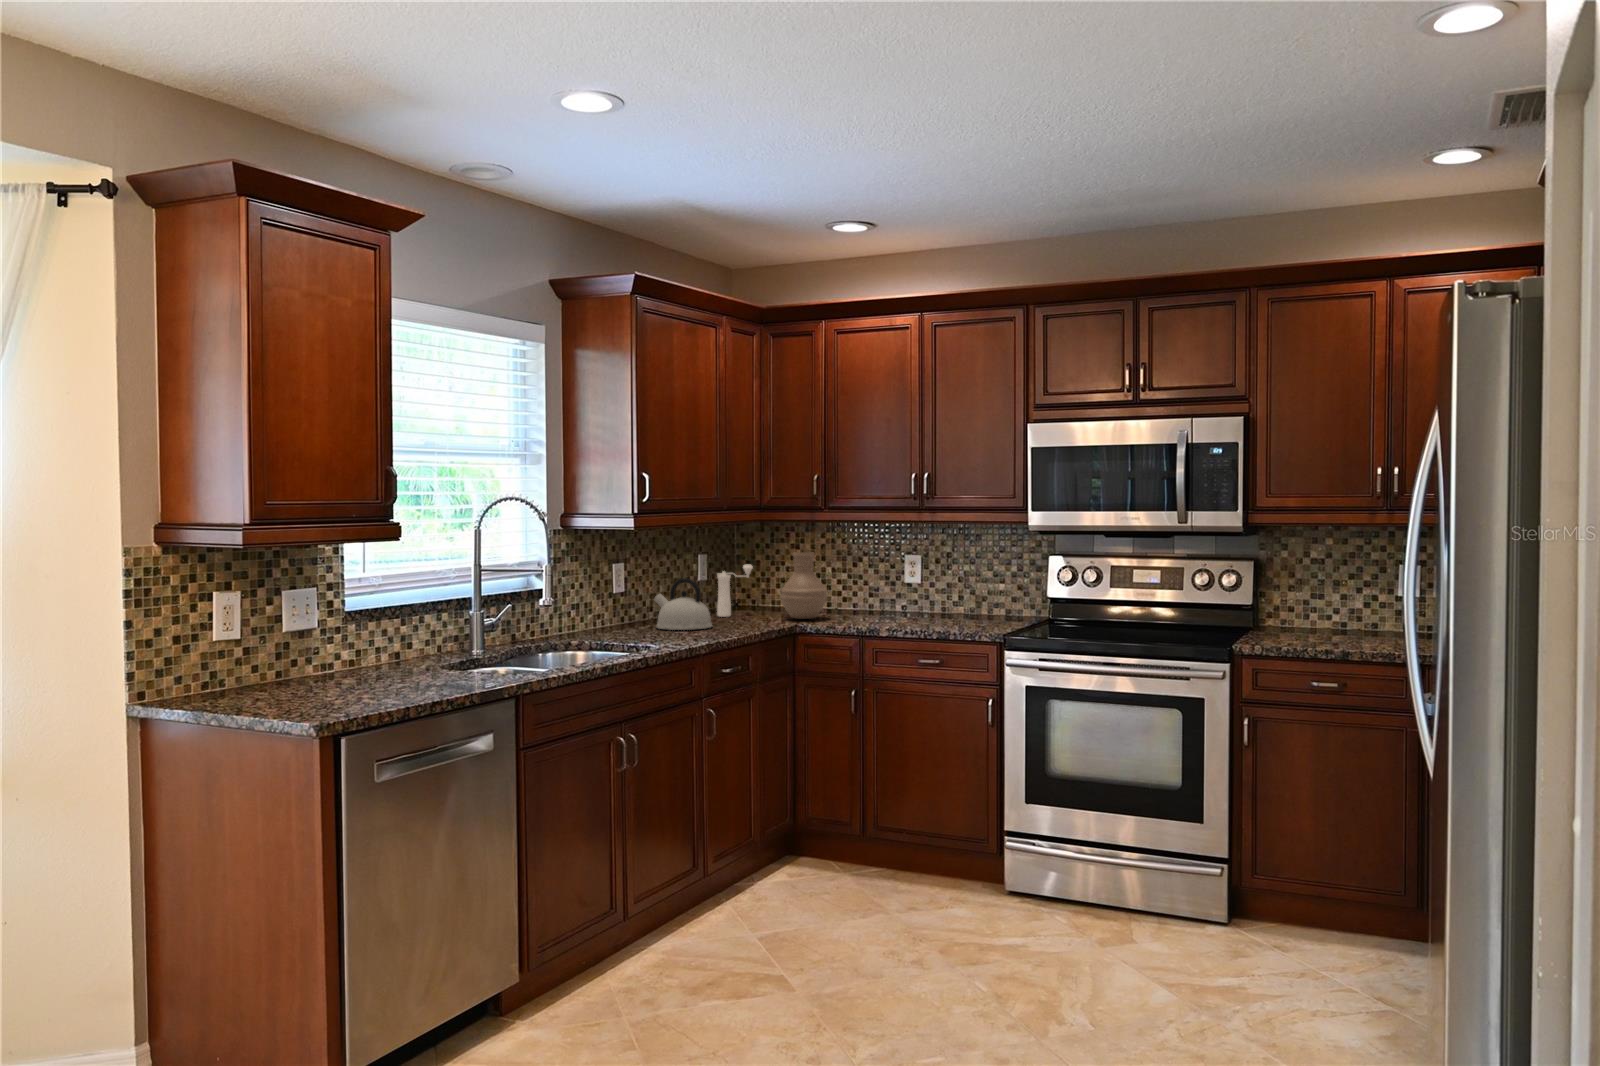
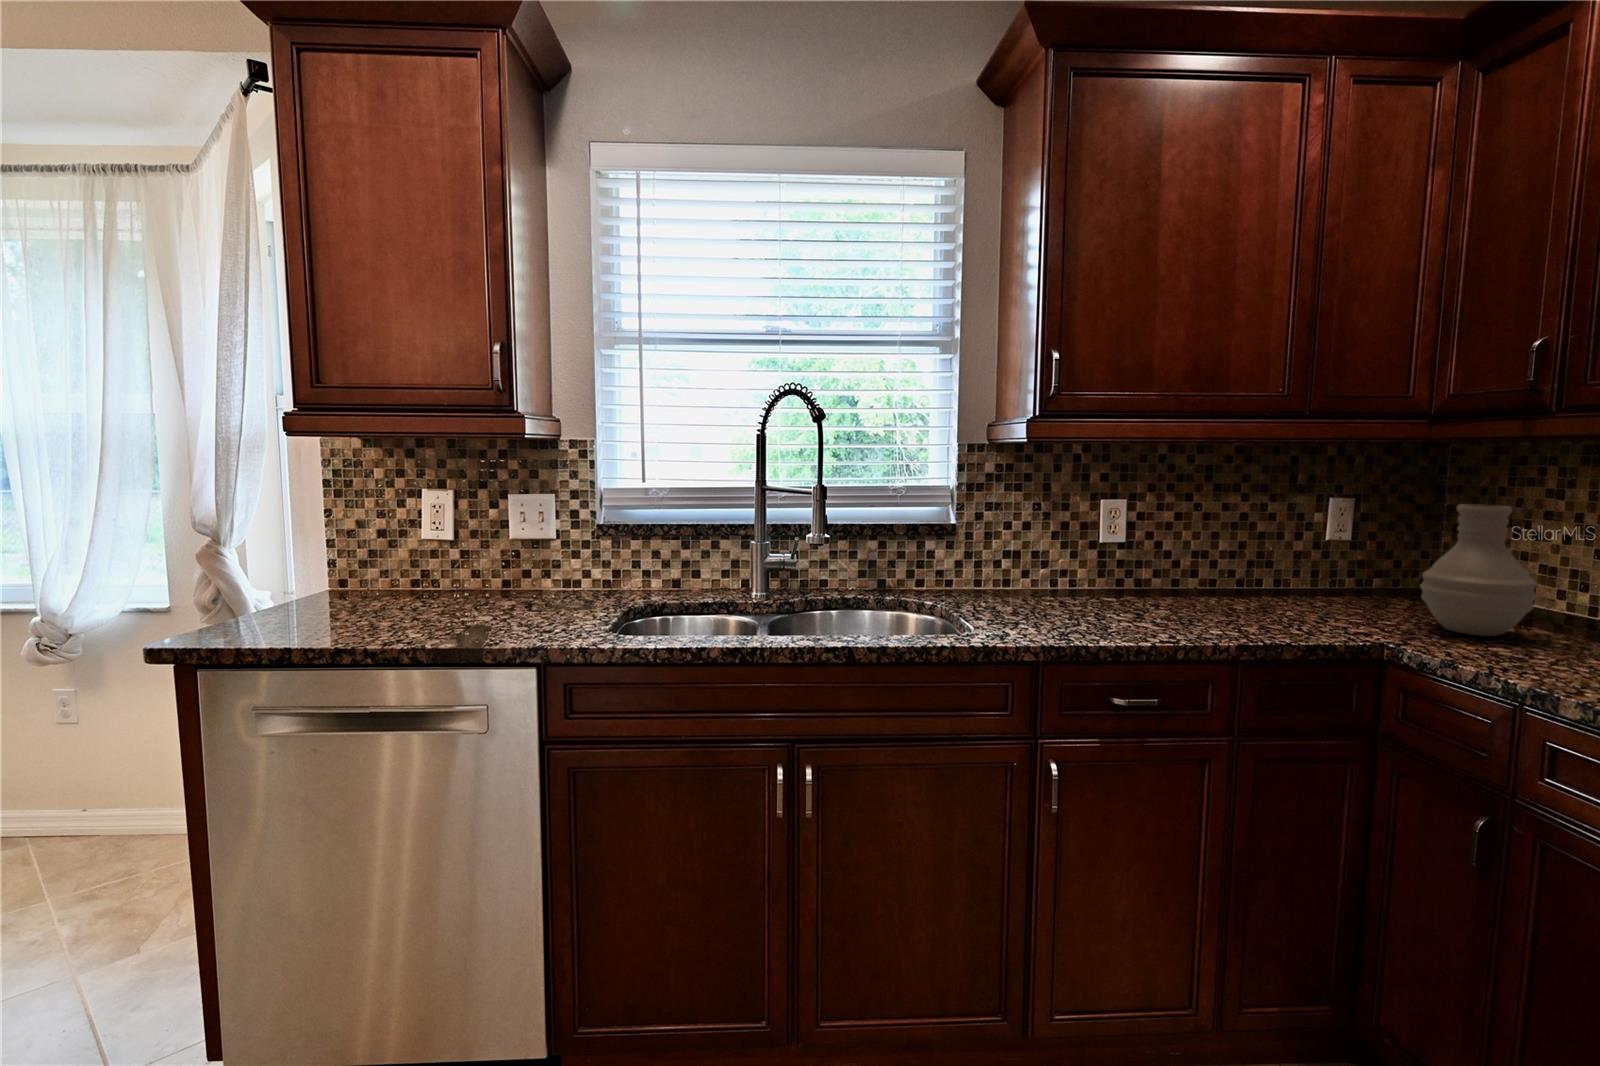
pepper mill: present [717,564,753,617] -> none [1324,520,1409,604]
kettle: present [654,578,712,630] -> none [1148,530,1248,617]

